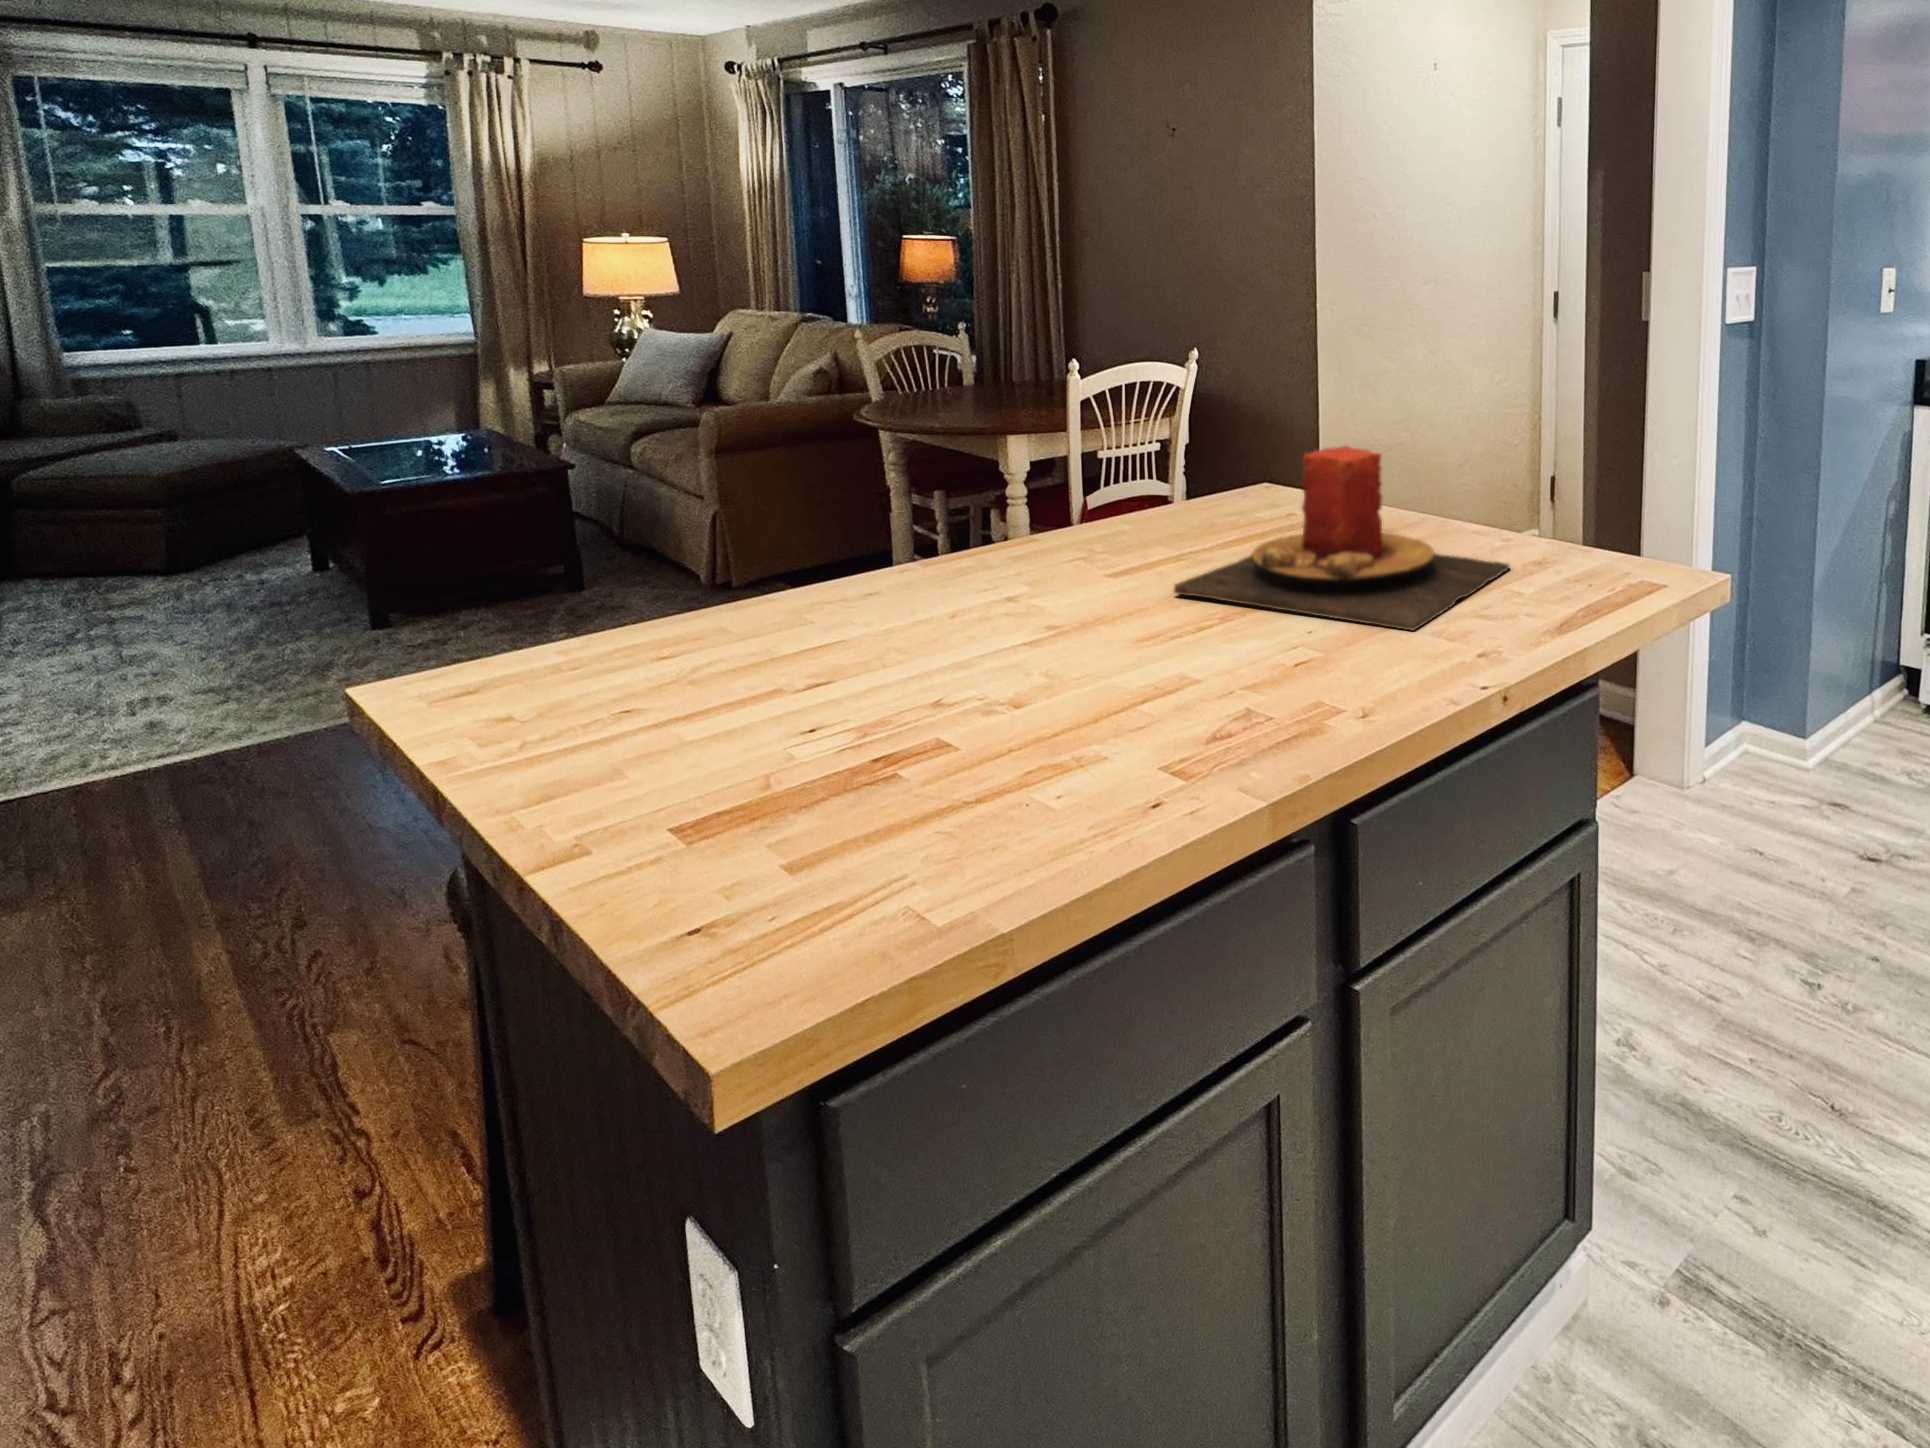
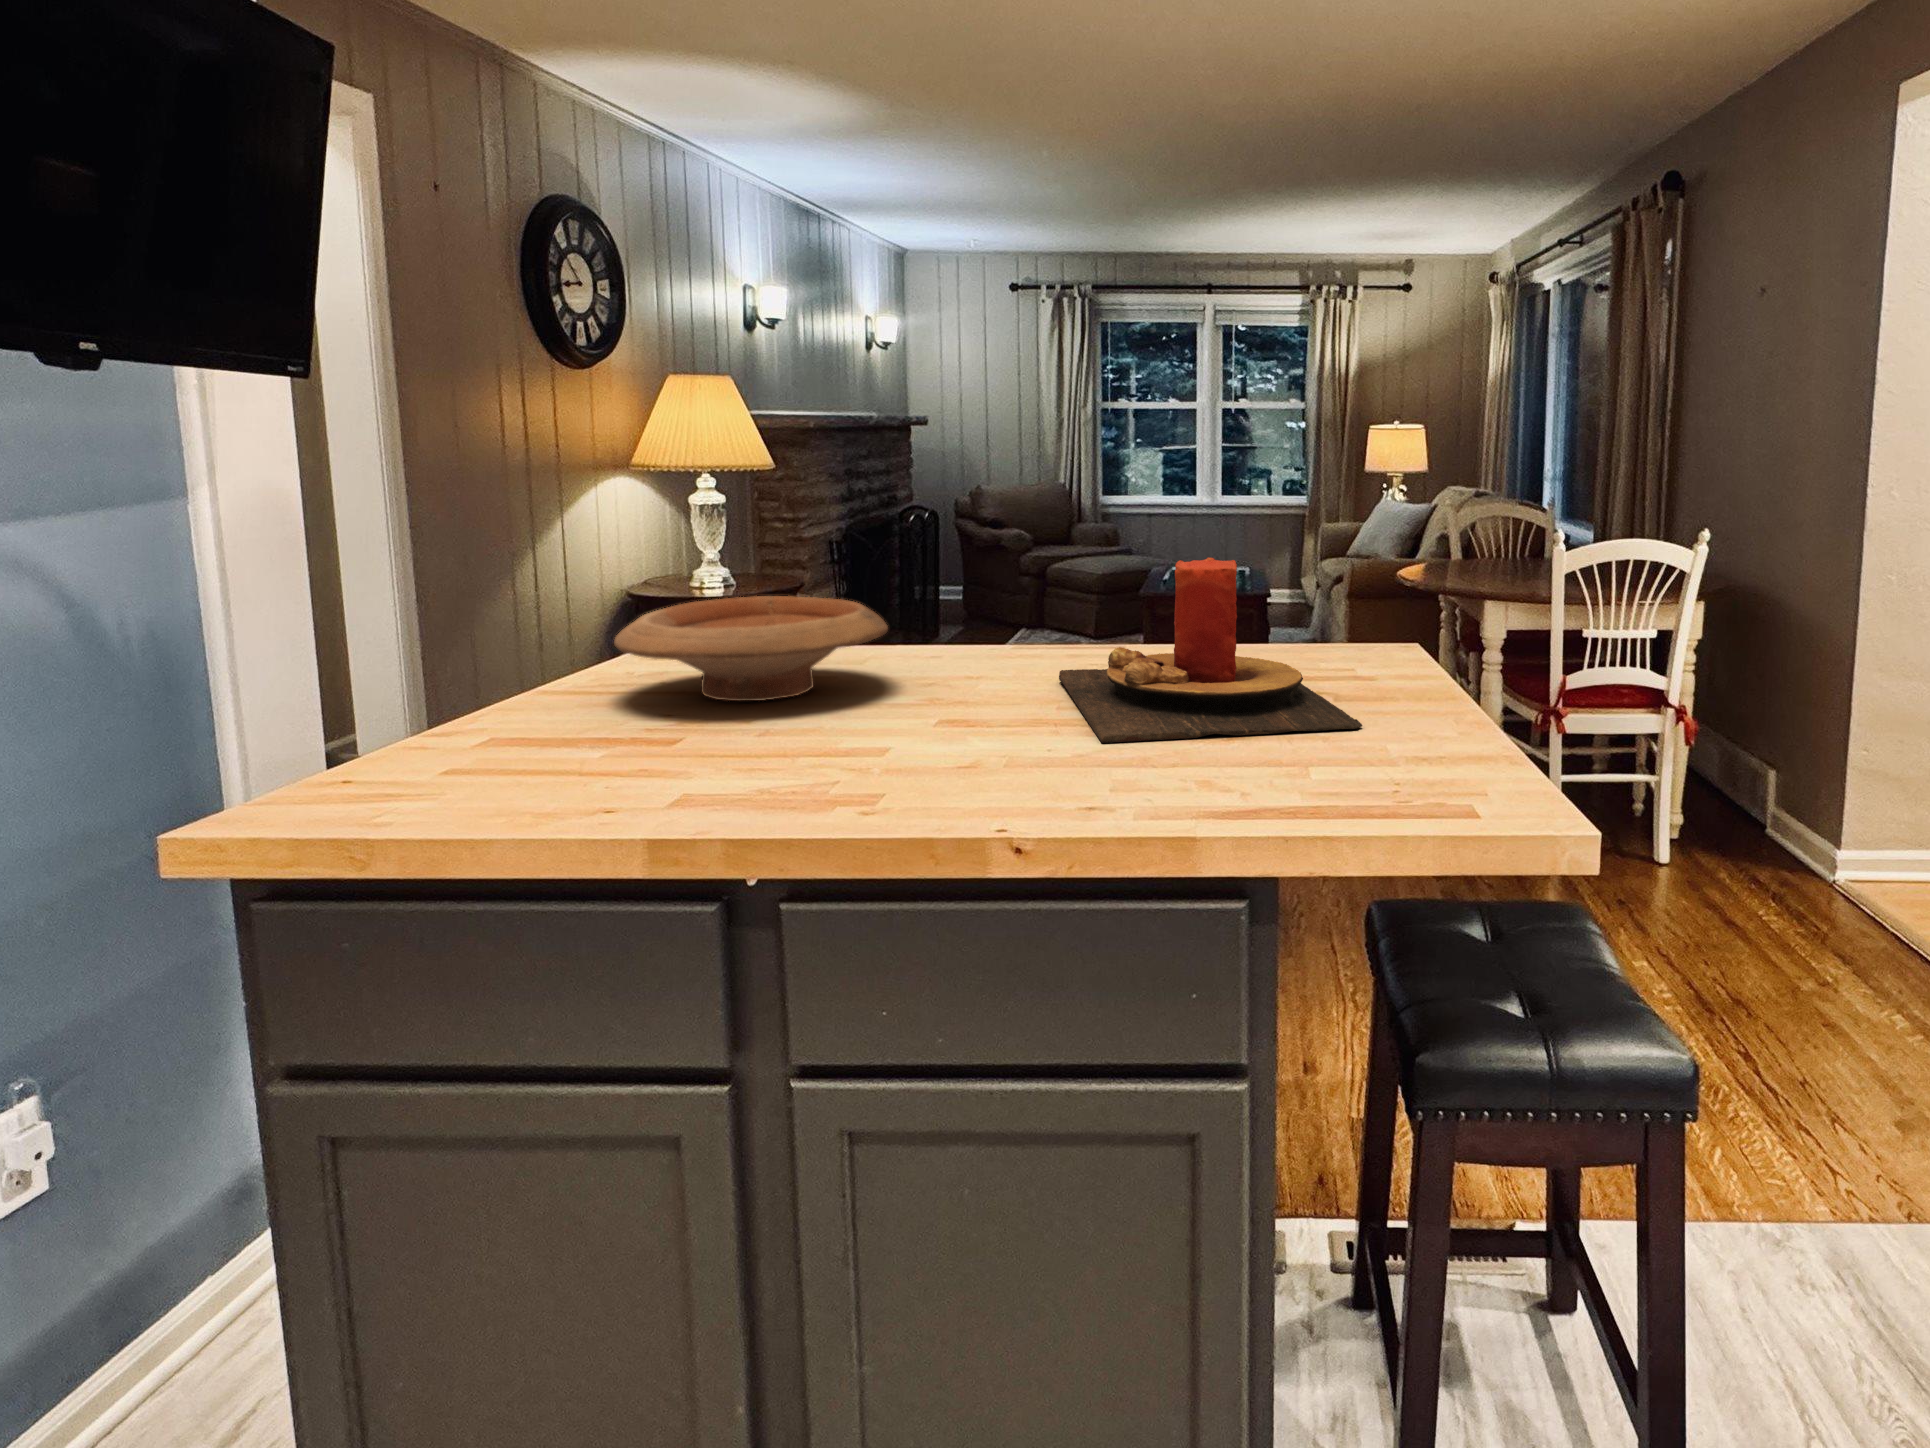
wooden bowl: none [728,562,1089,721] -> present [614,596,888,701]

